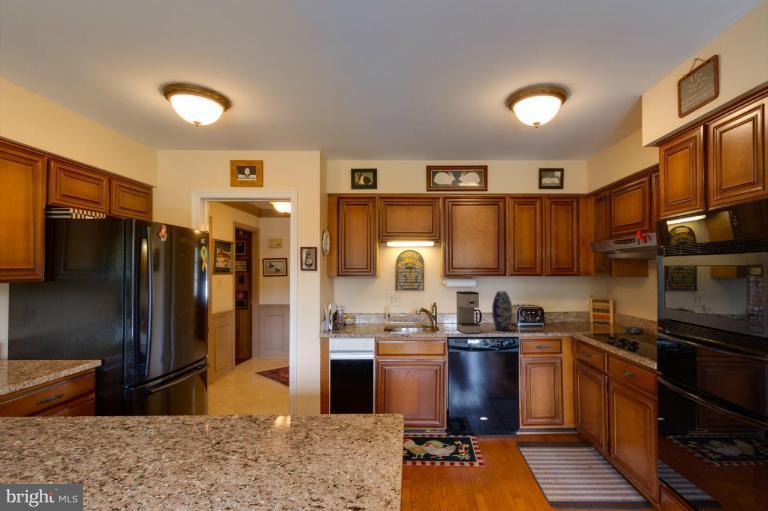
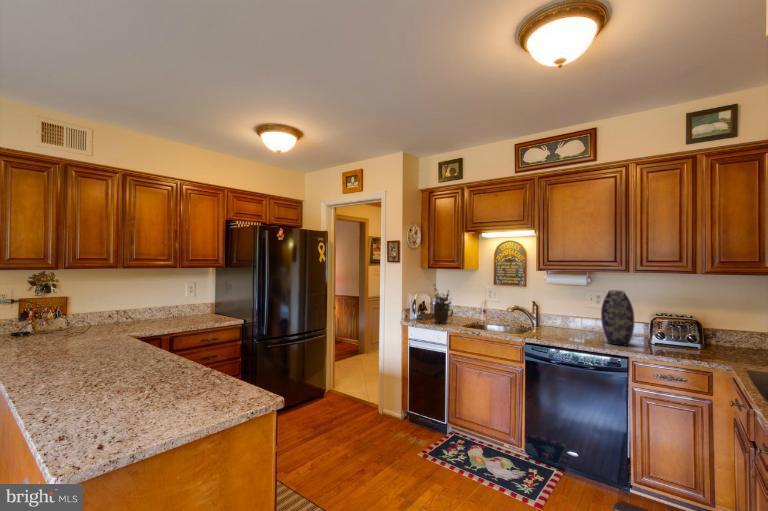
coffee maker: present [456,291,482,333] -> none [547,288,580,342]
potted plant: none [348,292,370,331] -> present [433,284,451,323]

